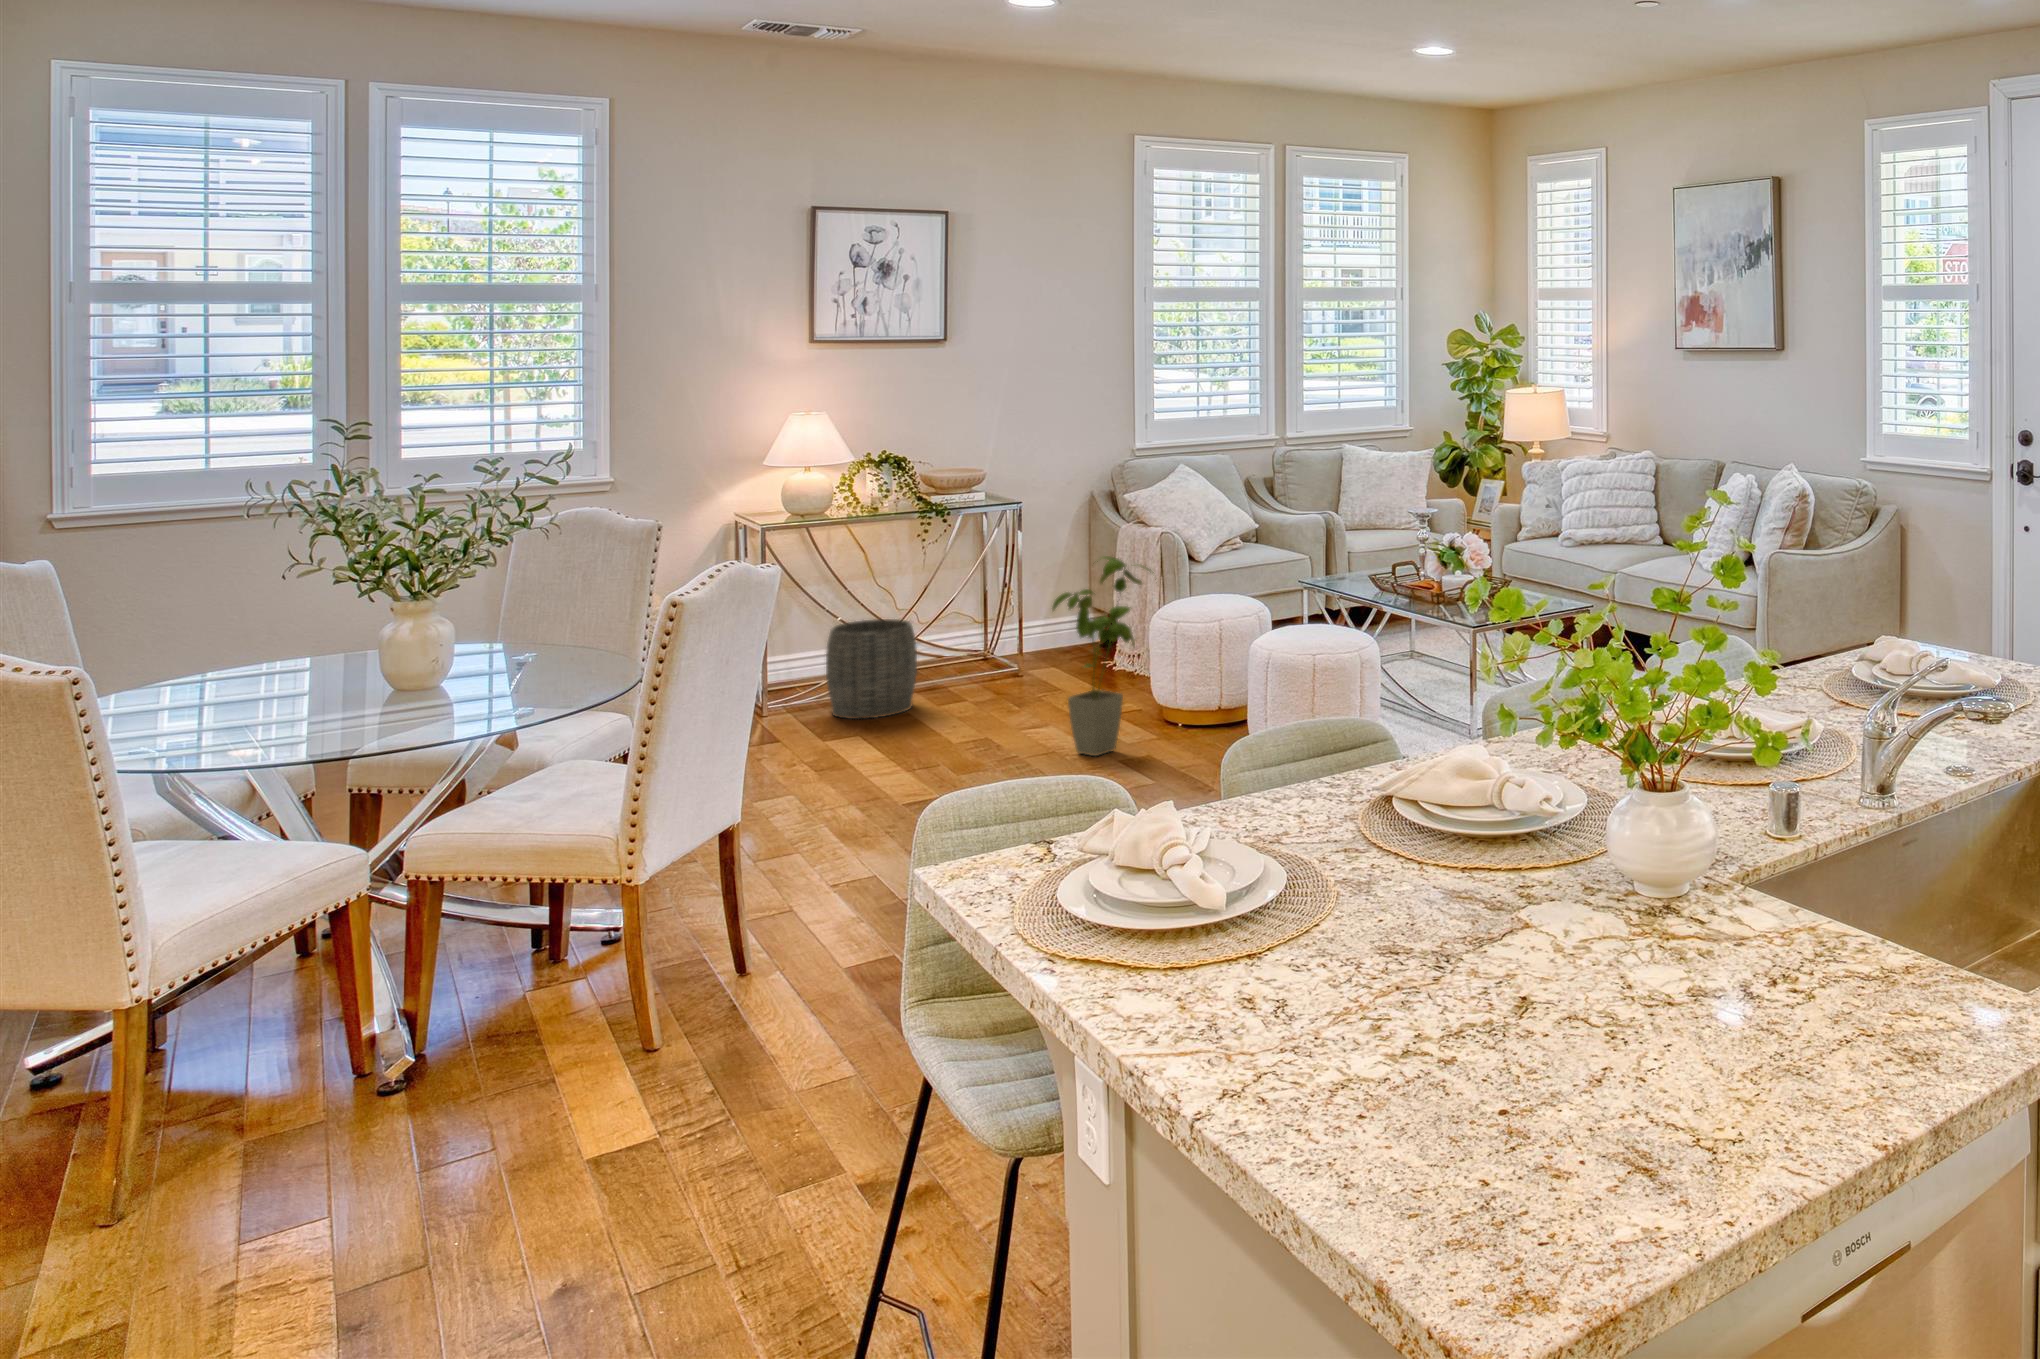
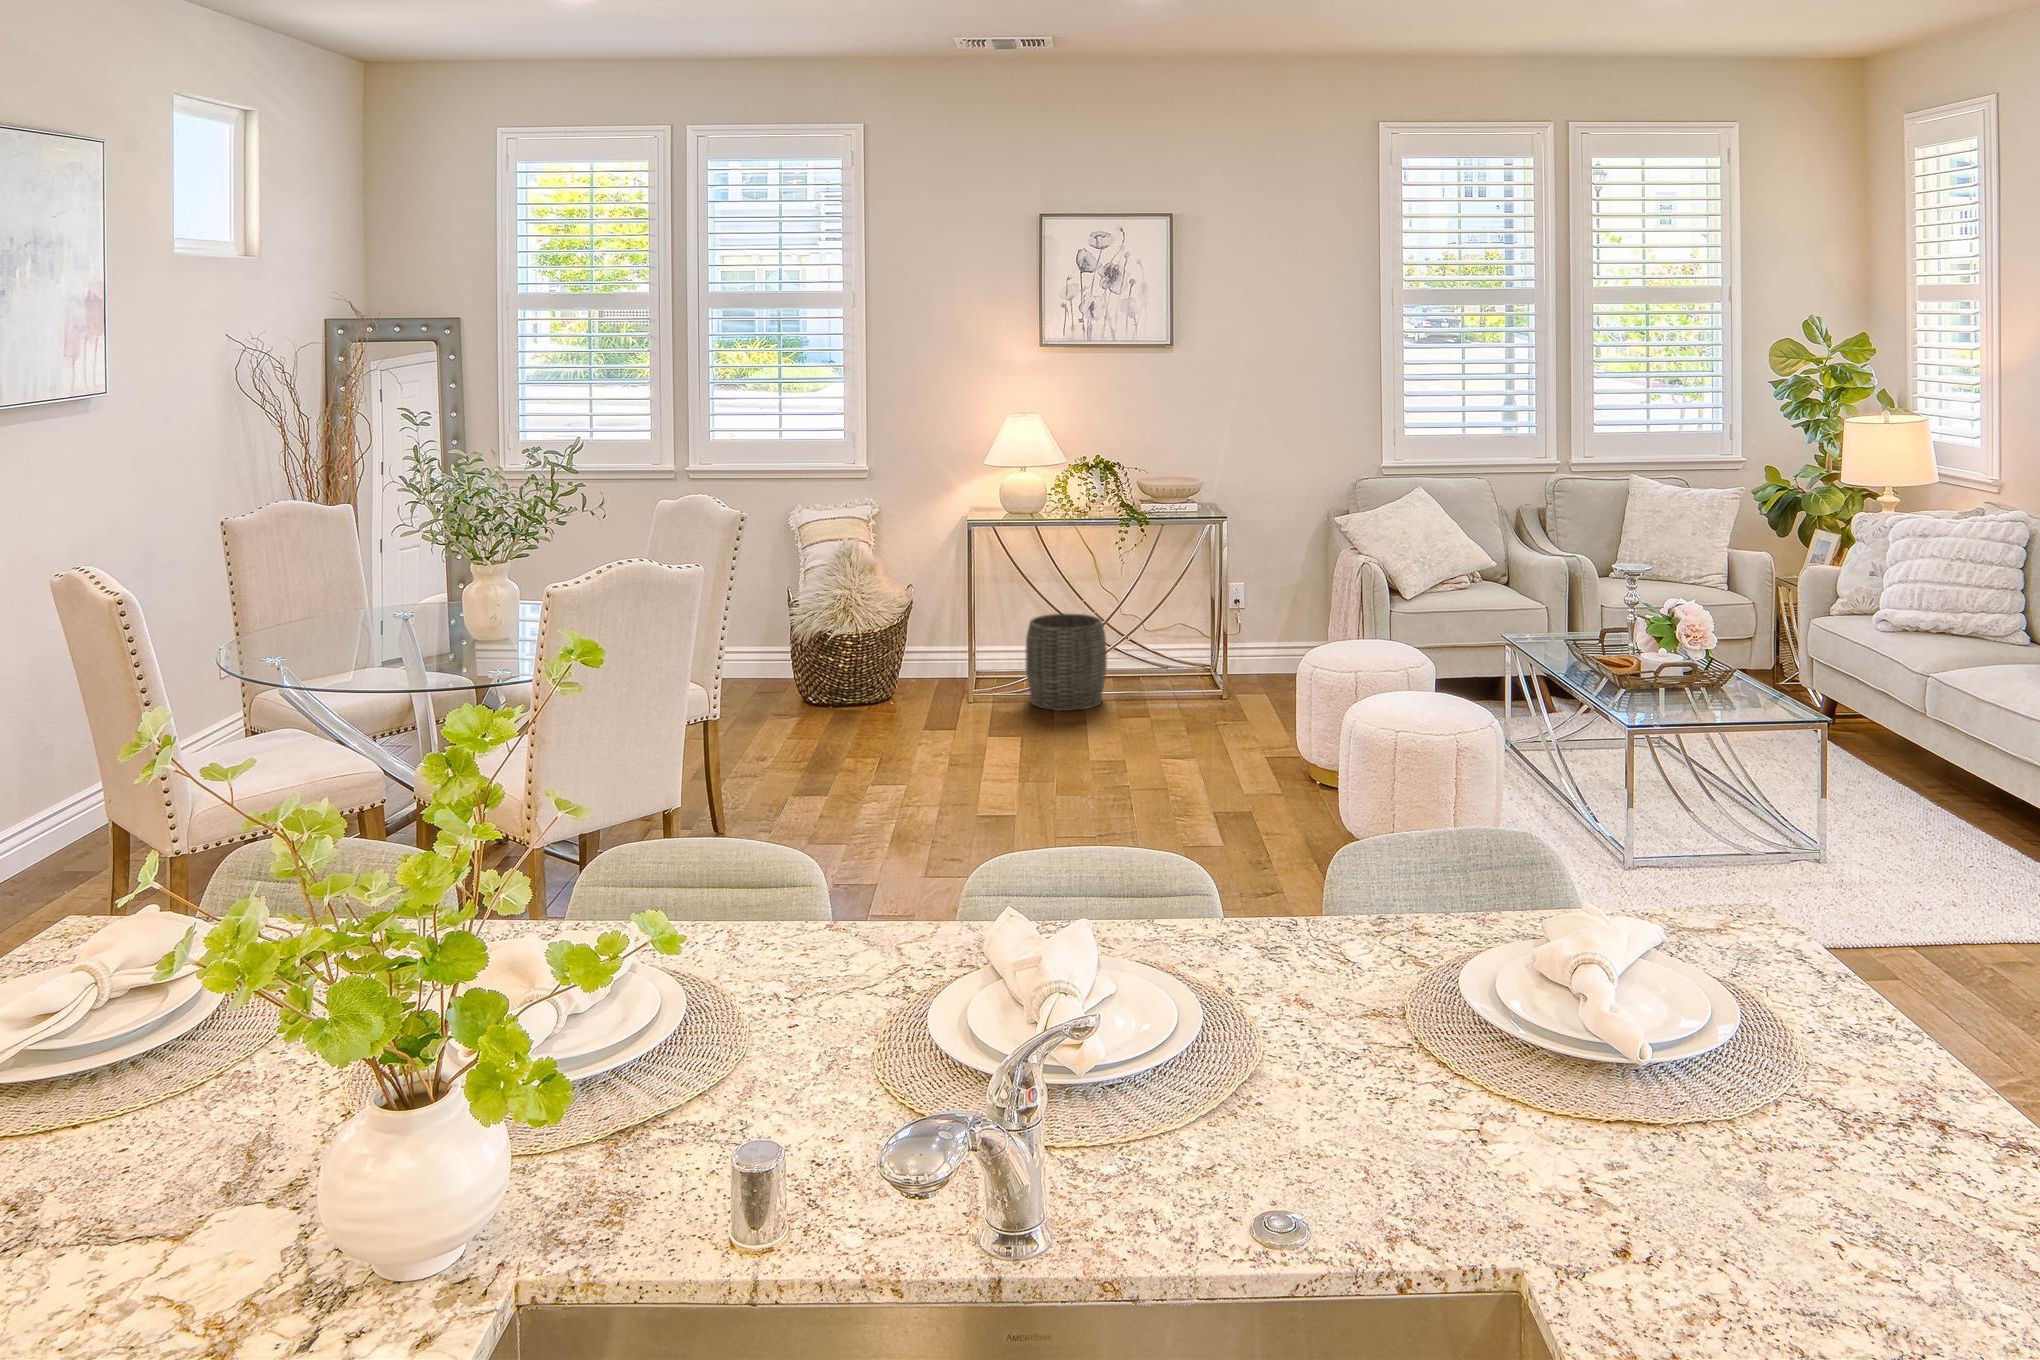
house plant: present [1052,556,1156,756] -> none [1140,585,1246,799]

